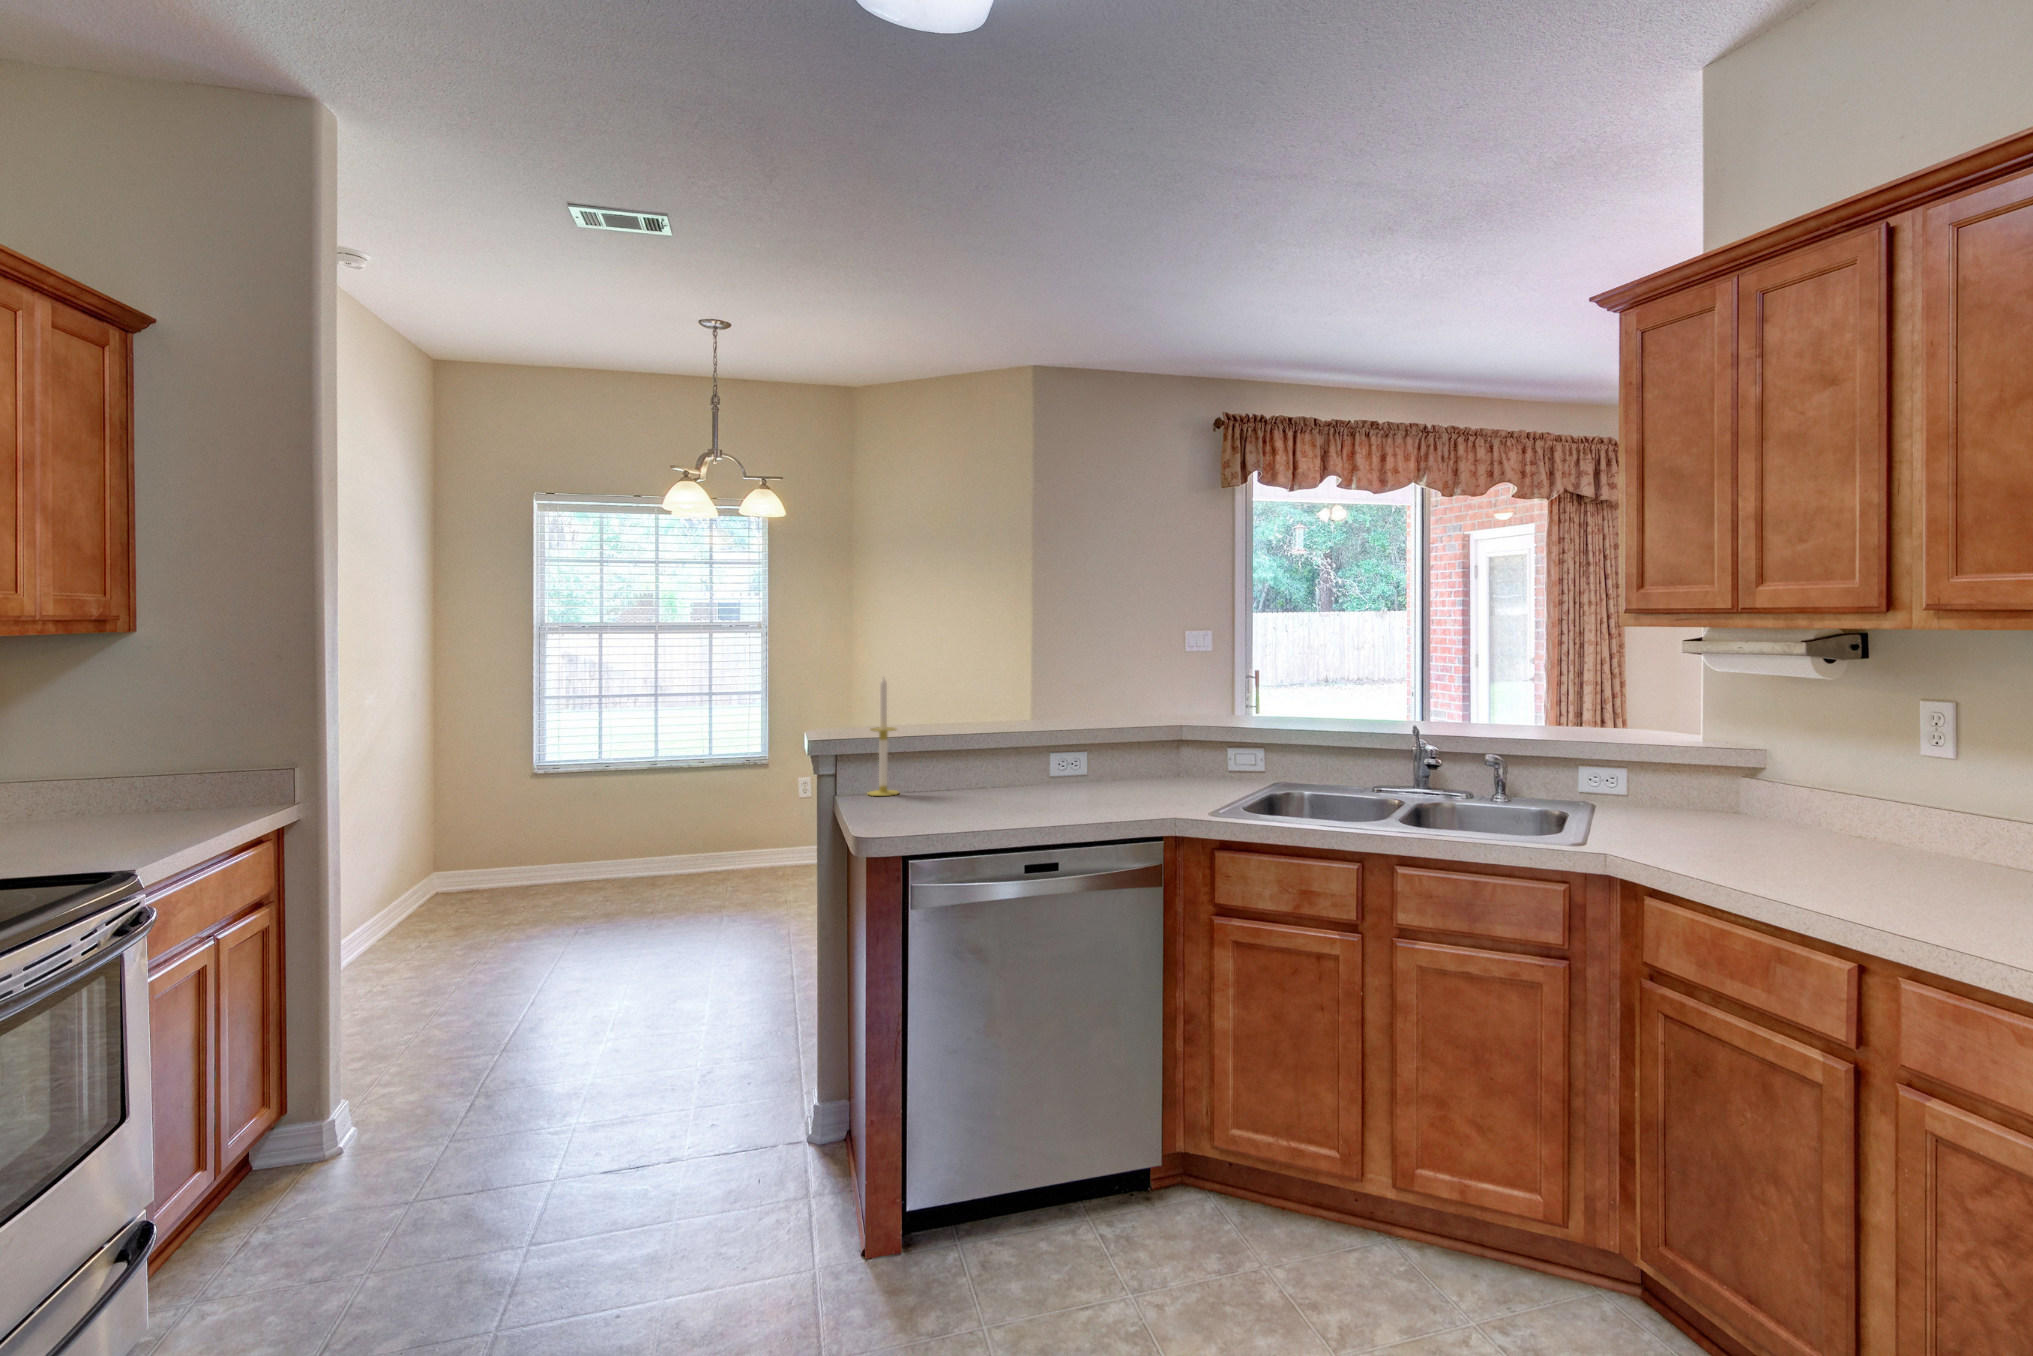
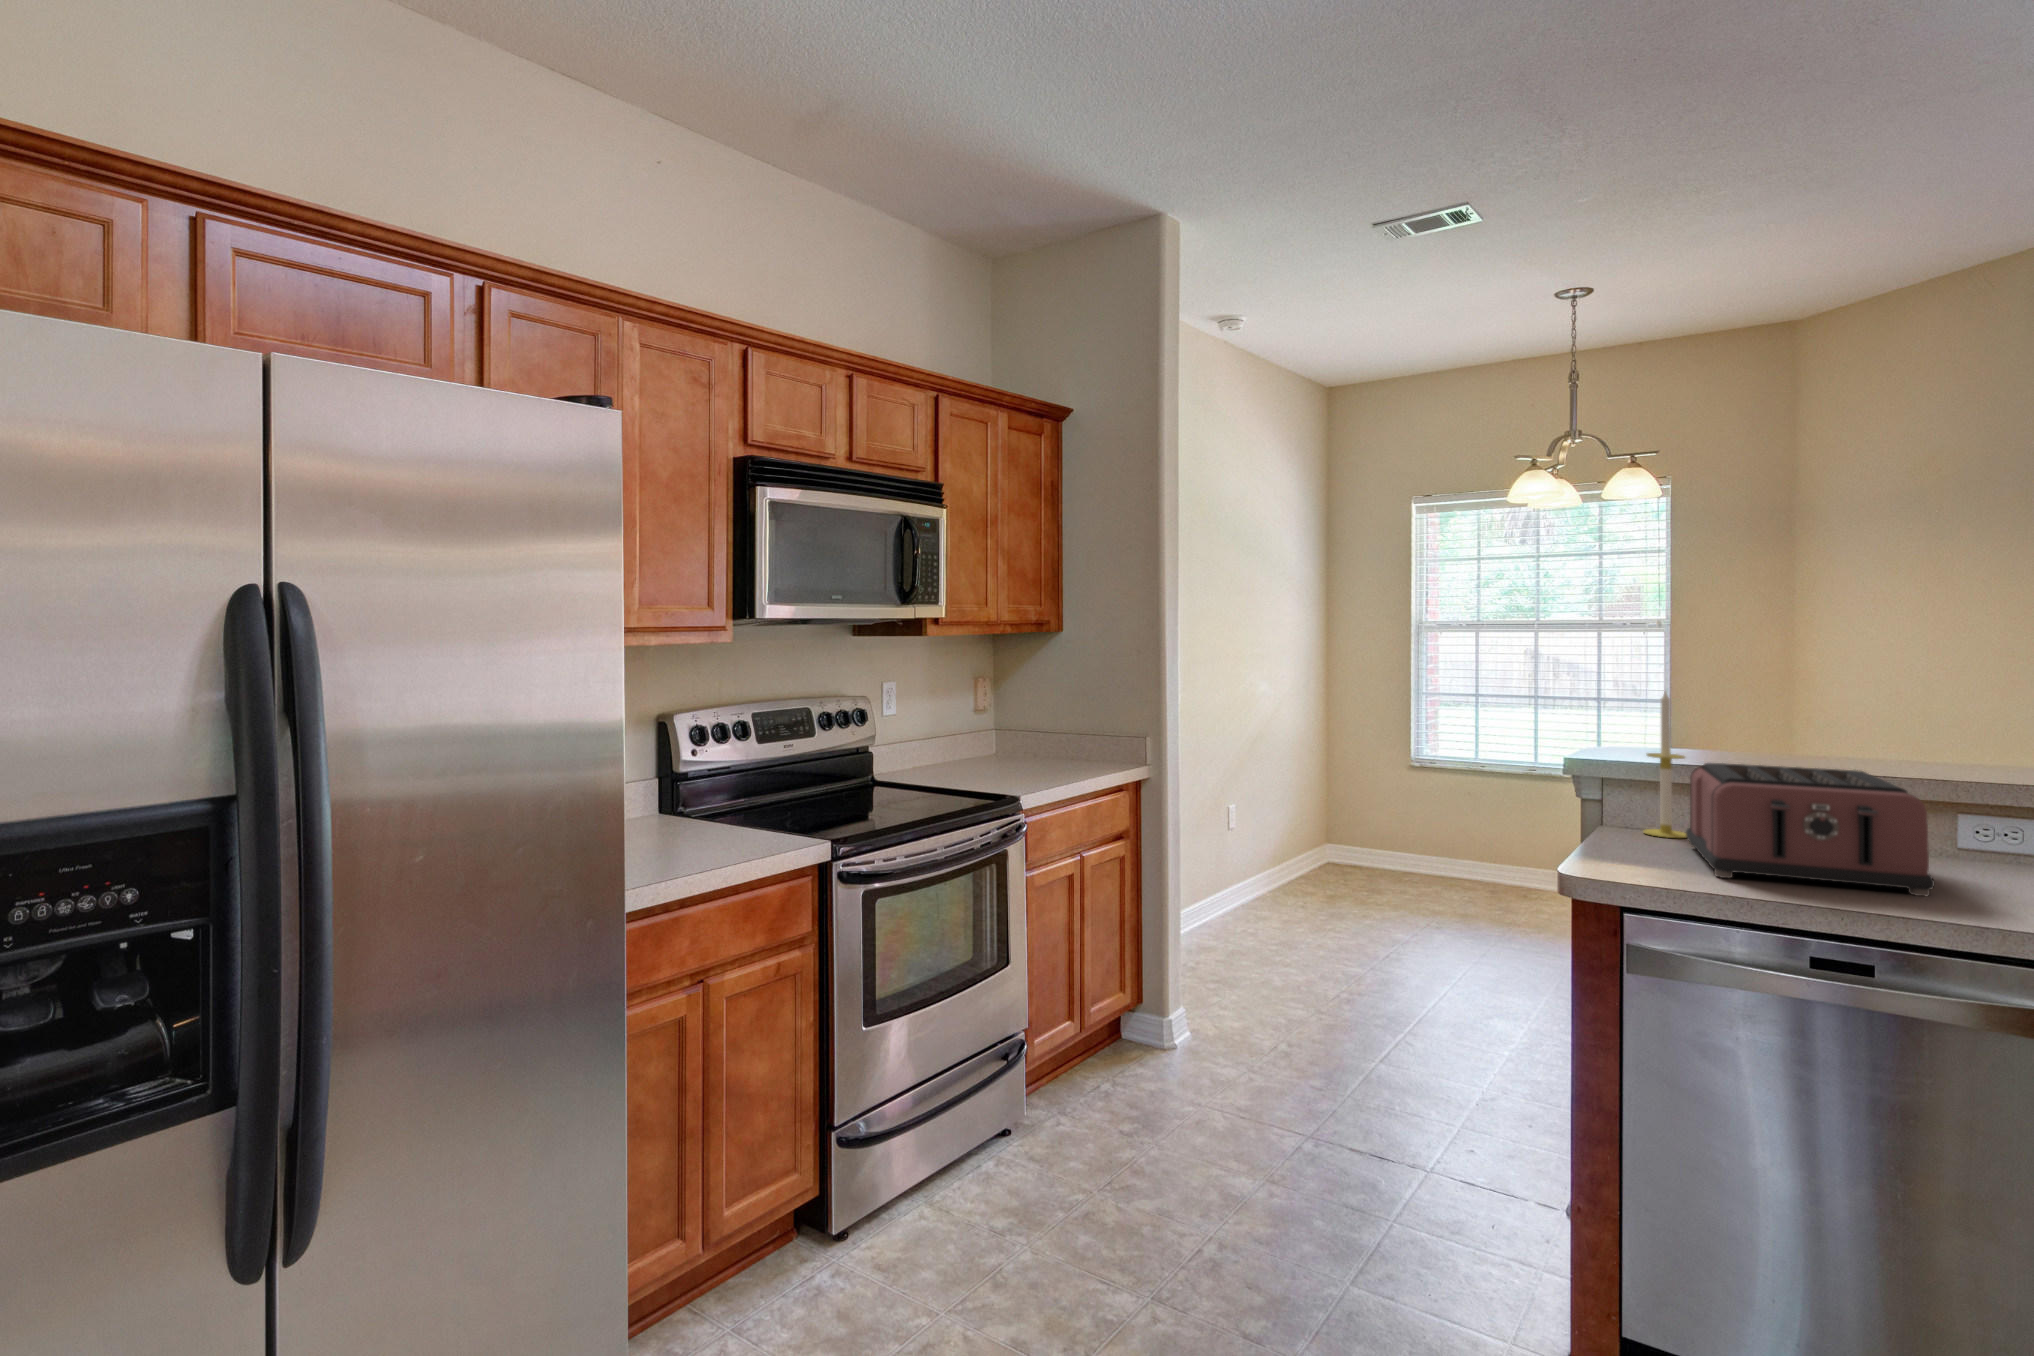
toaster: none [907,726,1067,817] -> present [1686,763,1934,896]

